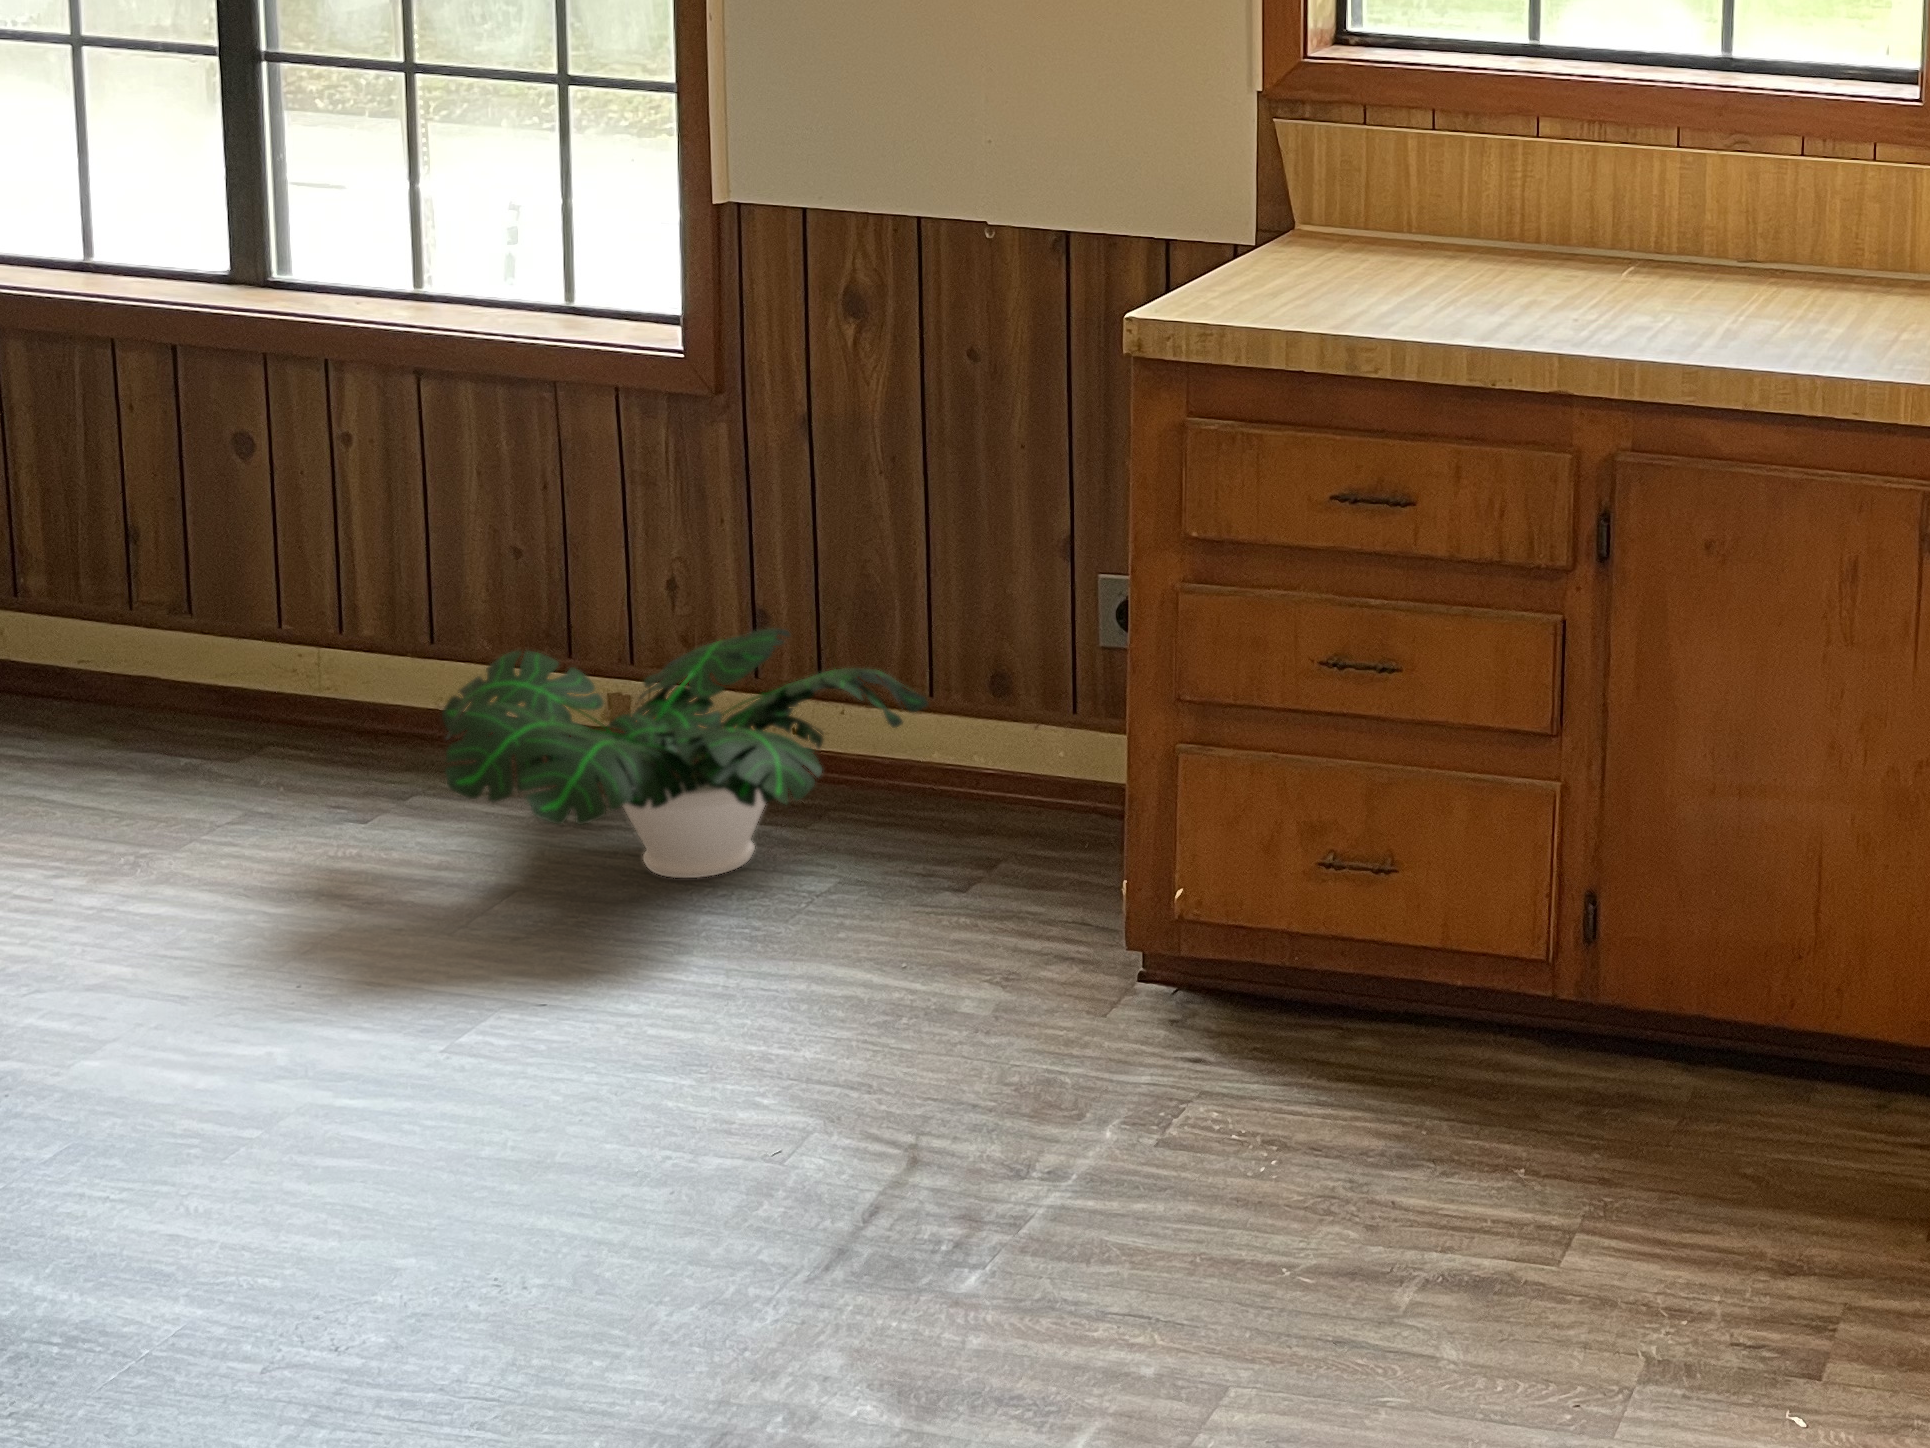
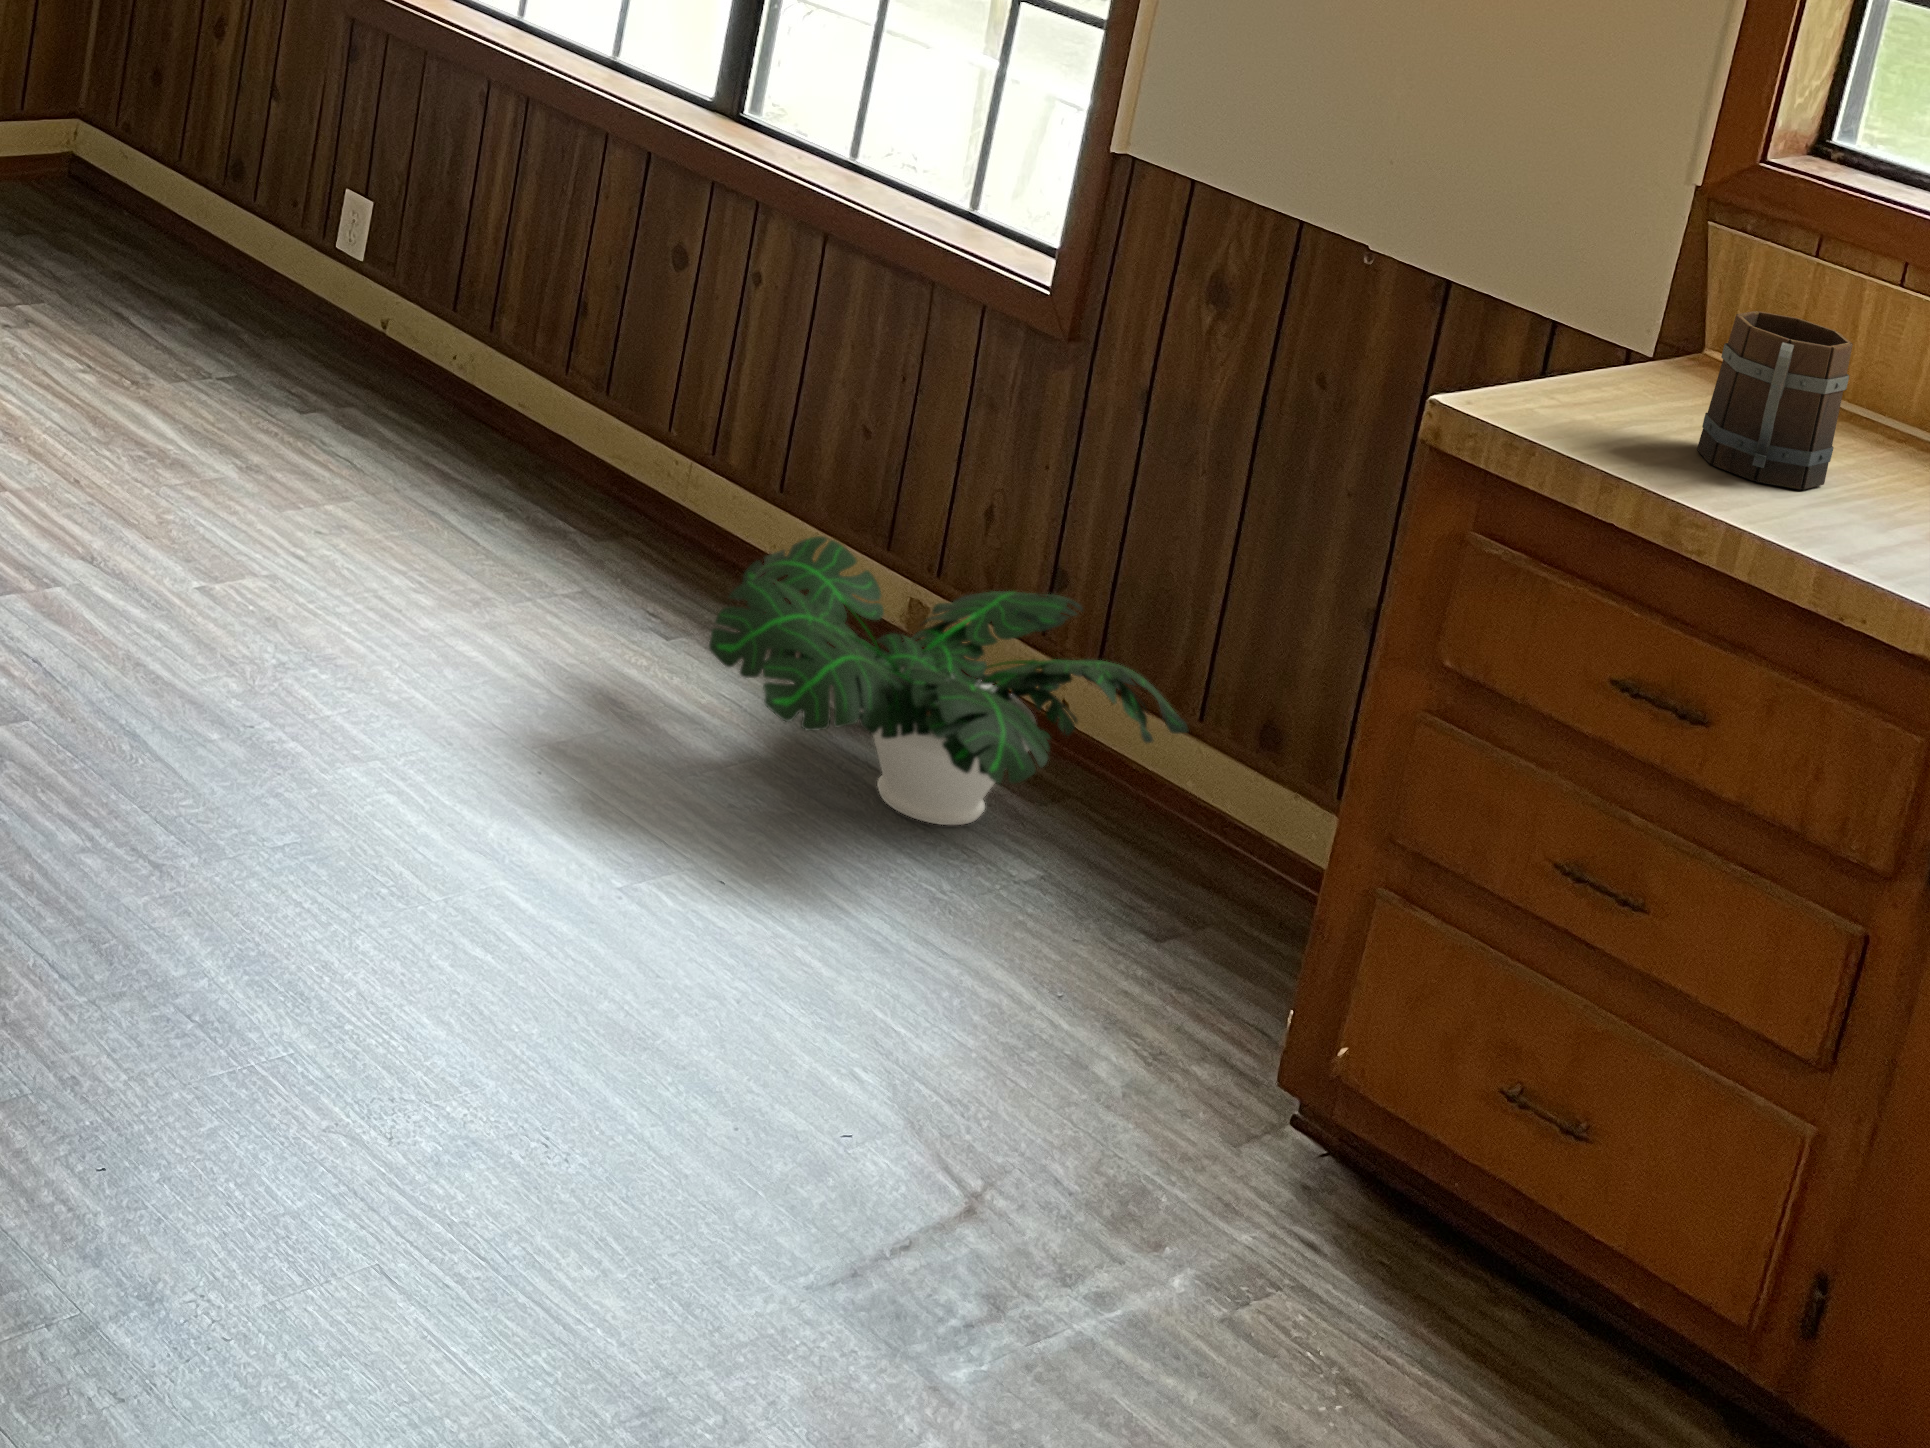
mug: none [1331,172,1434,312] -> present [1697,311,1853,490]

